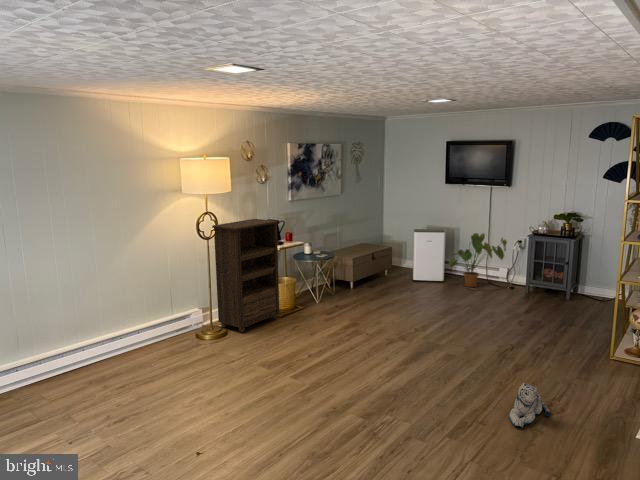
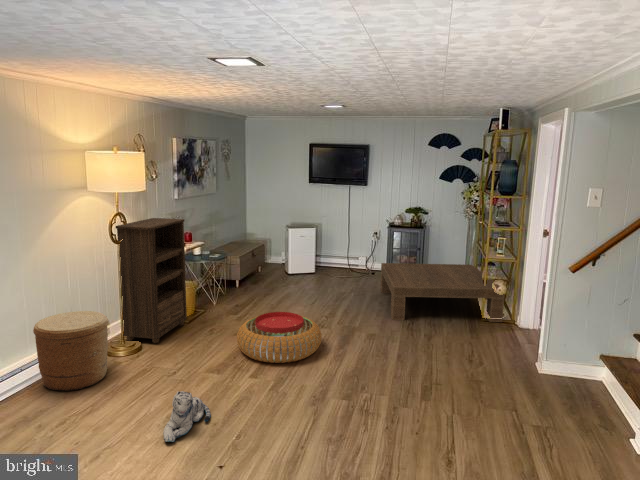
house plant: present [449,233,507,287] -> none [319,227,368,276]
coffee table: none [487,277,635,364] -> present [380,263,504,322]
woven basket: none [132,296,189,360] -> present [33,311,108,391]
pouf: none [300,317,384,367] -> present [237,312,321,363]
plush toy: present [509,383,550,427] -> present [163,391,211,442]

